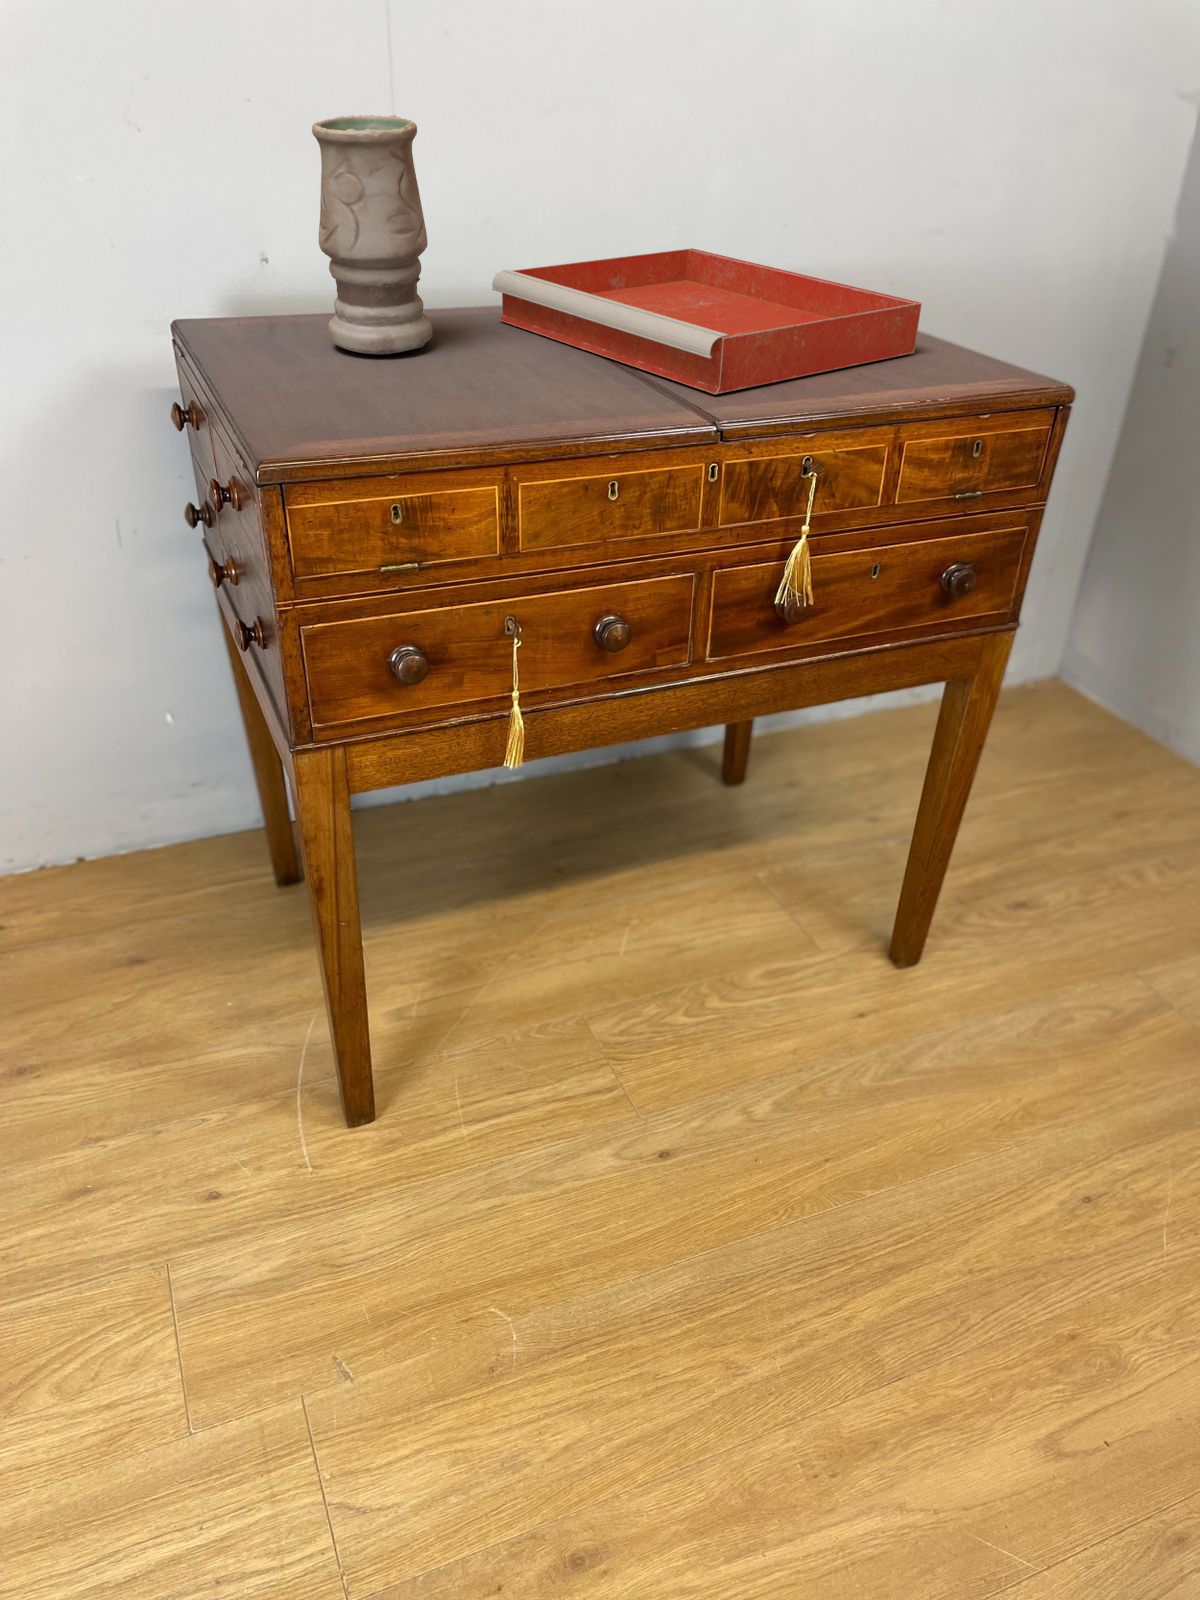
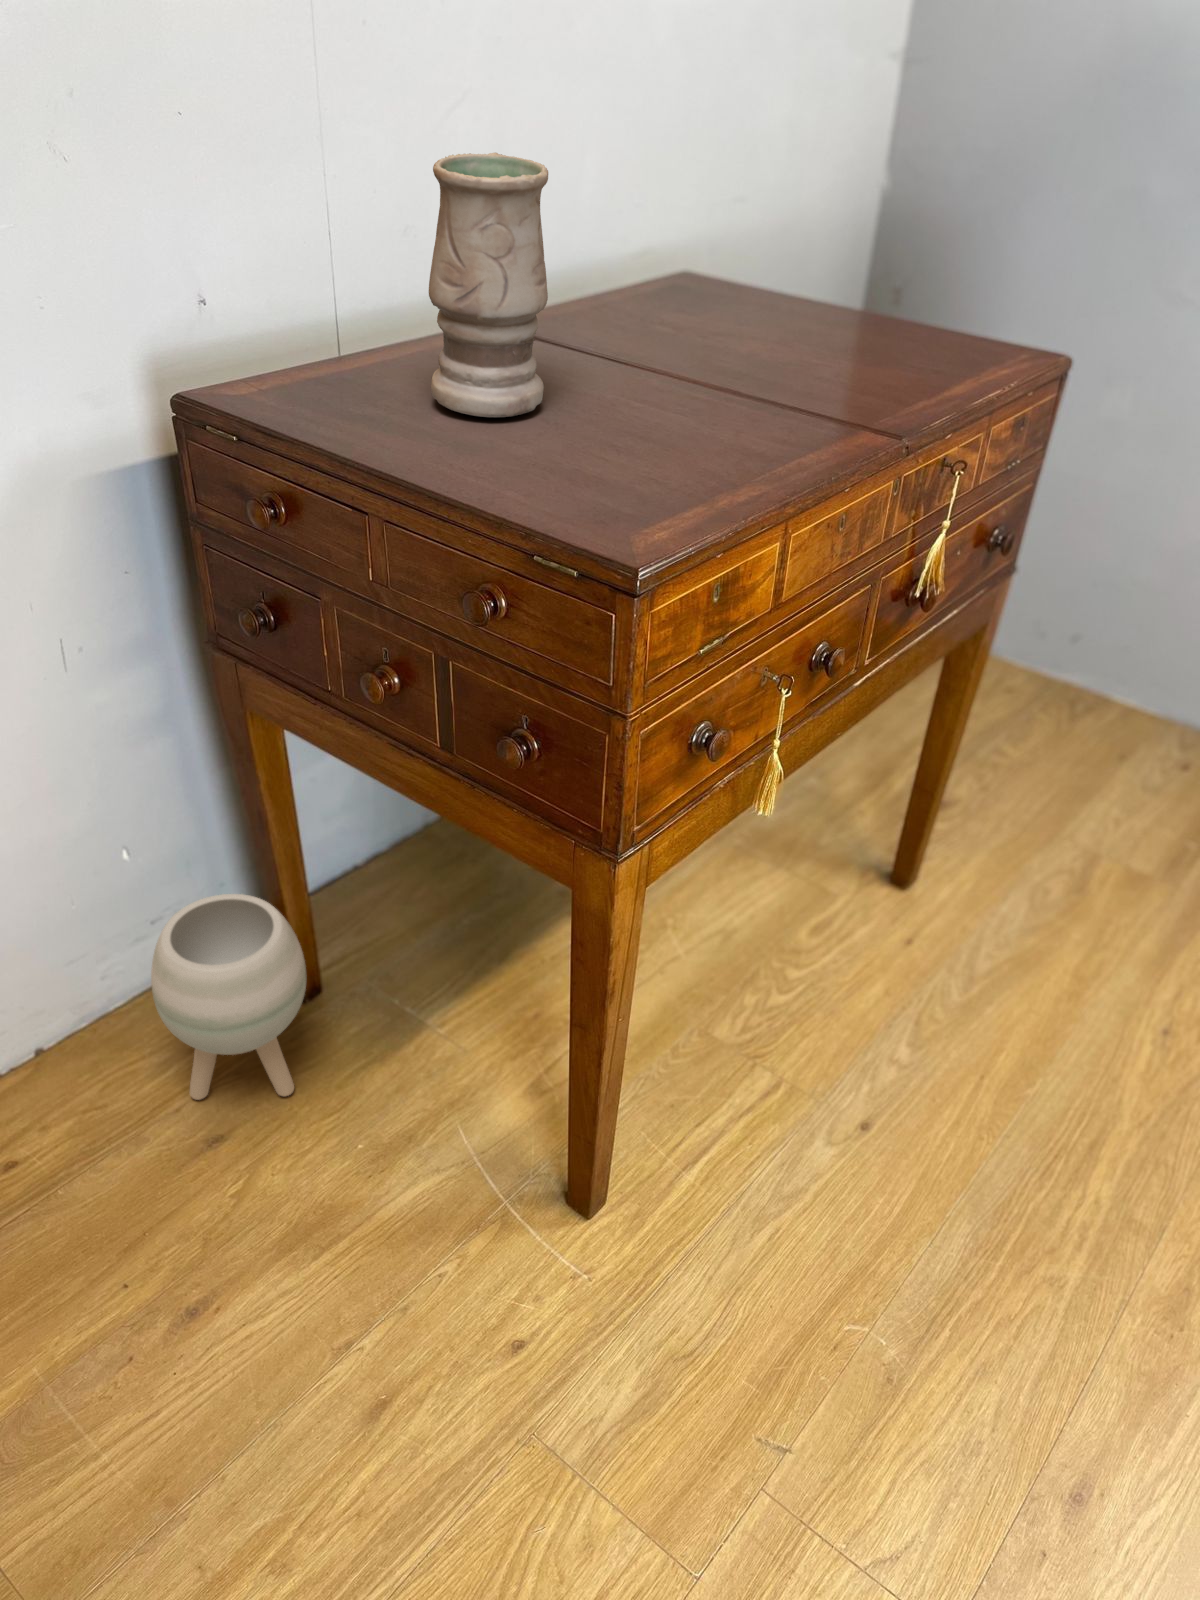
tray: present [492,248,922,394] -> none [535,259,935,416]
planter: none [105,755,240,947] -> present [151,894,306,1100]

